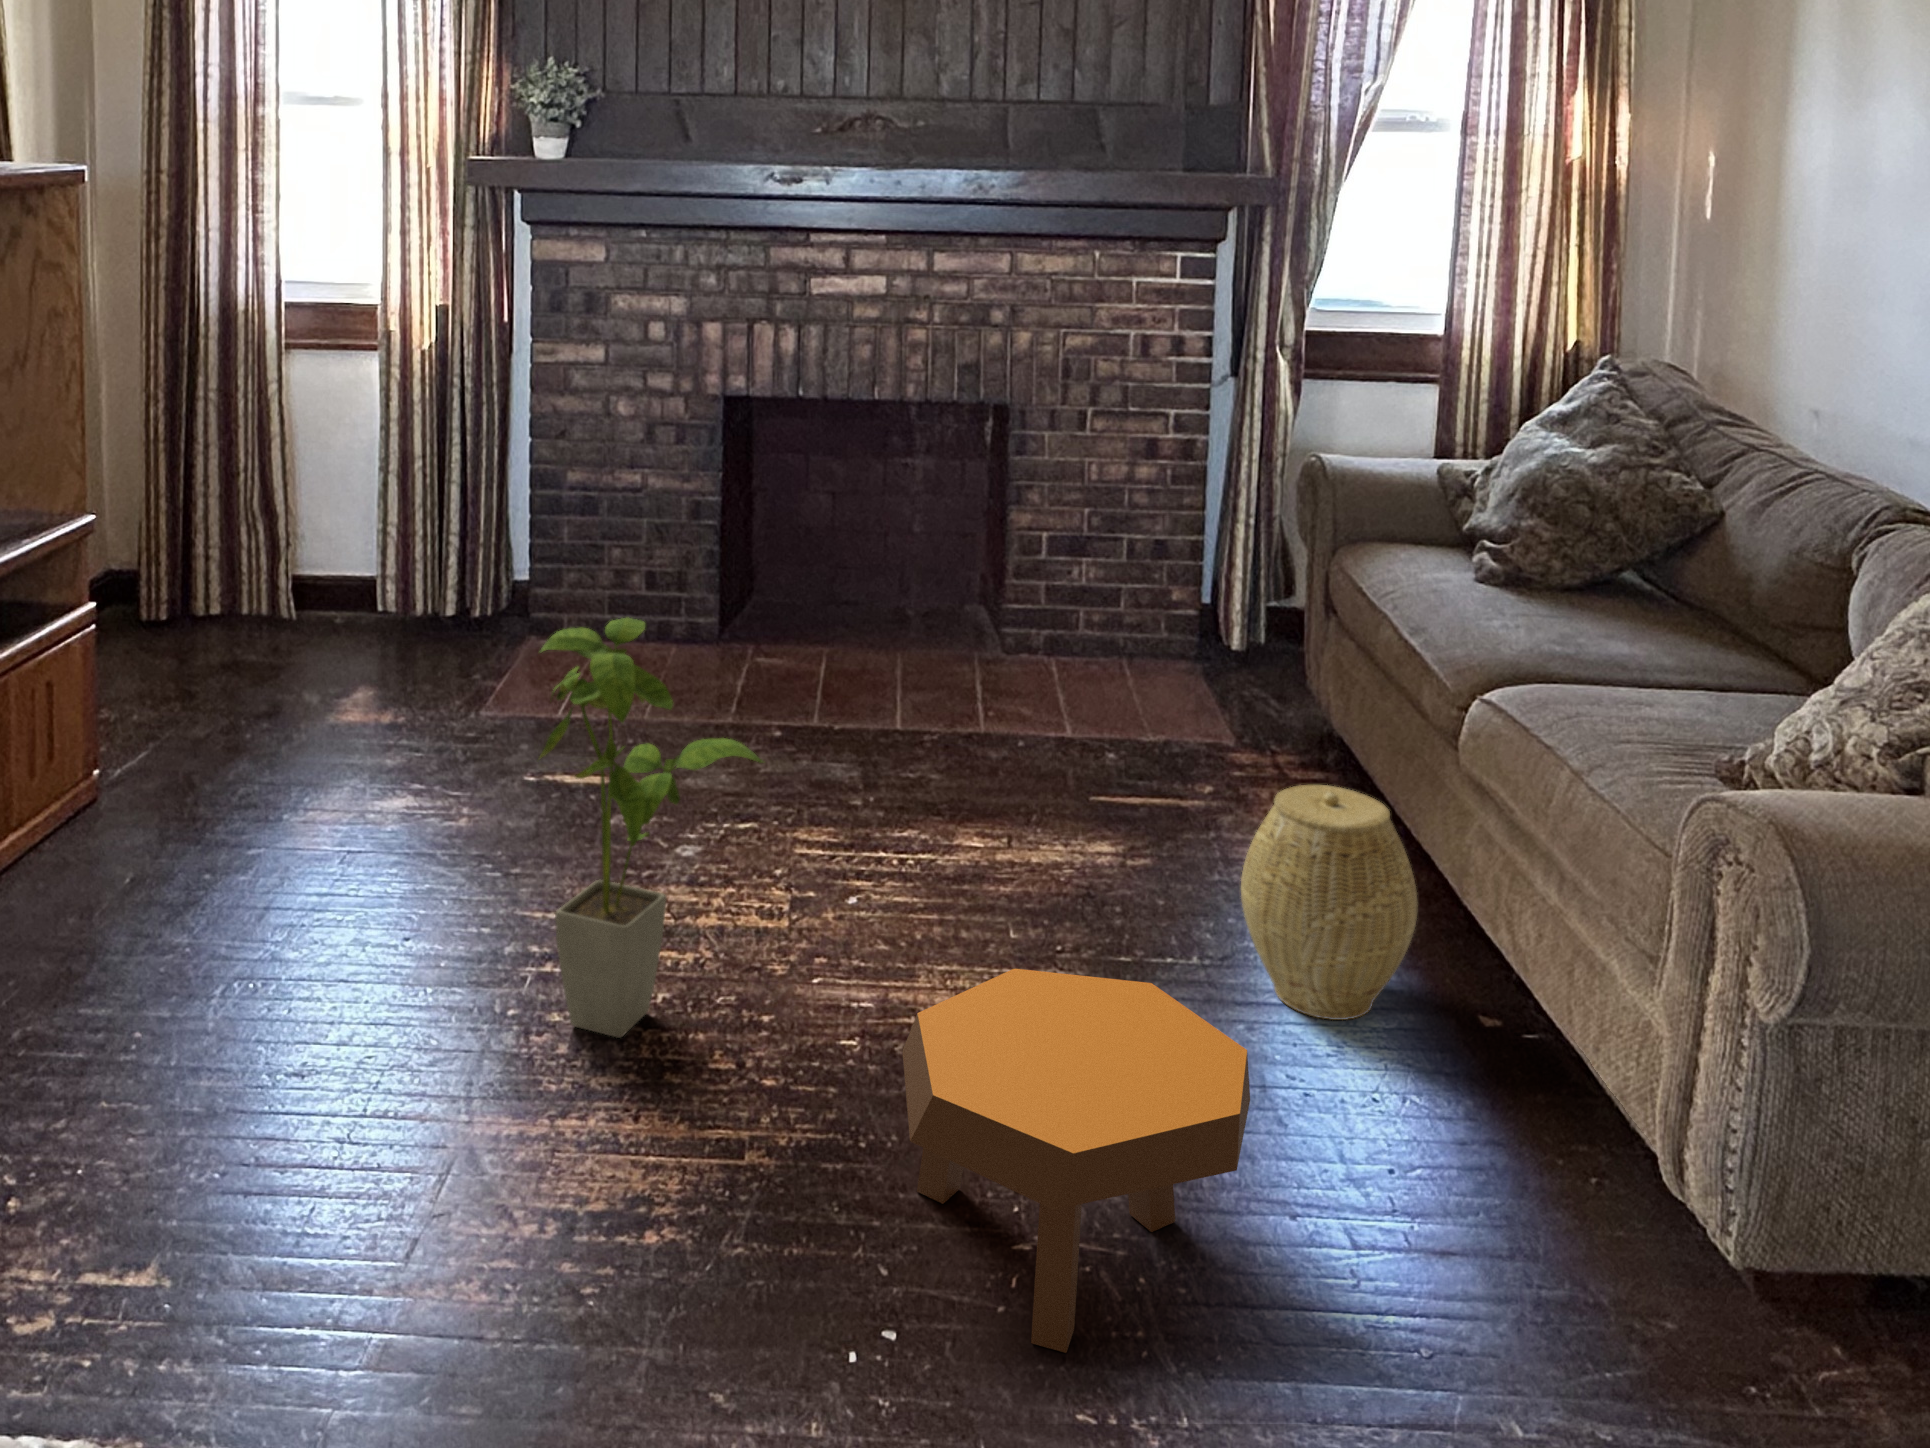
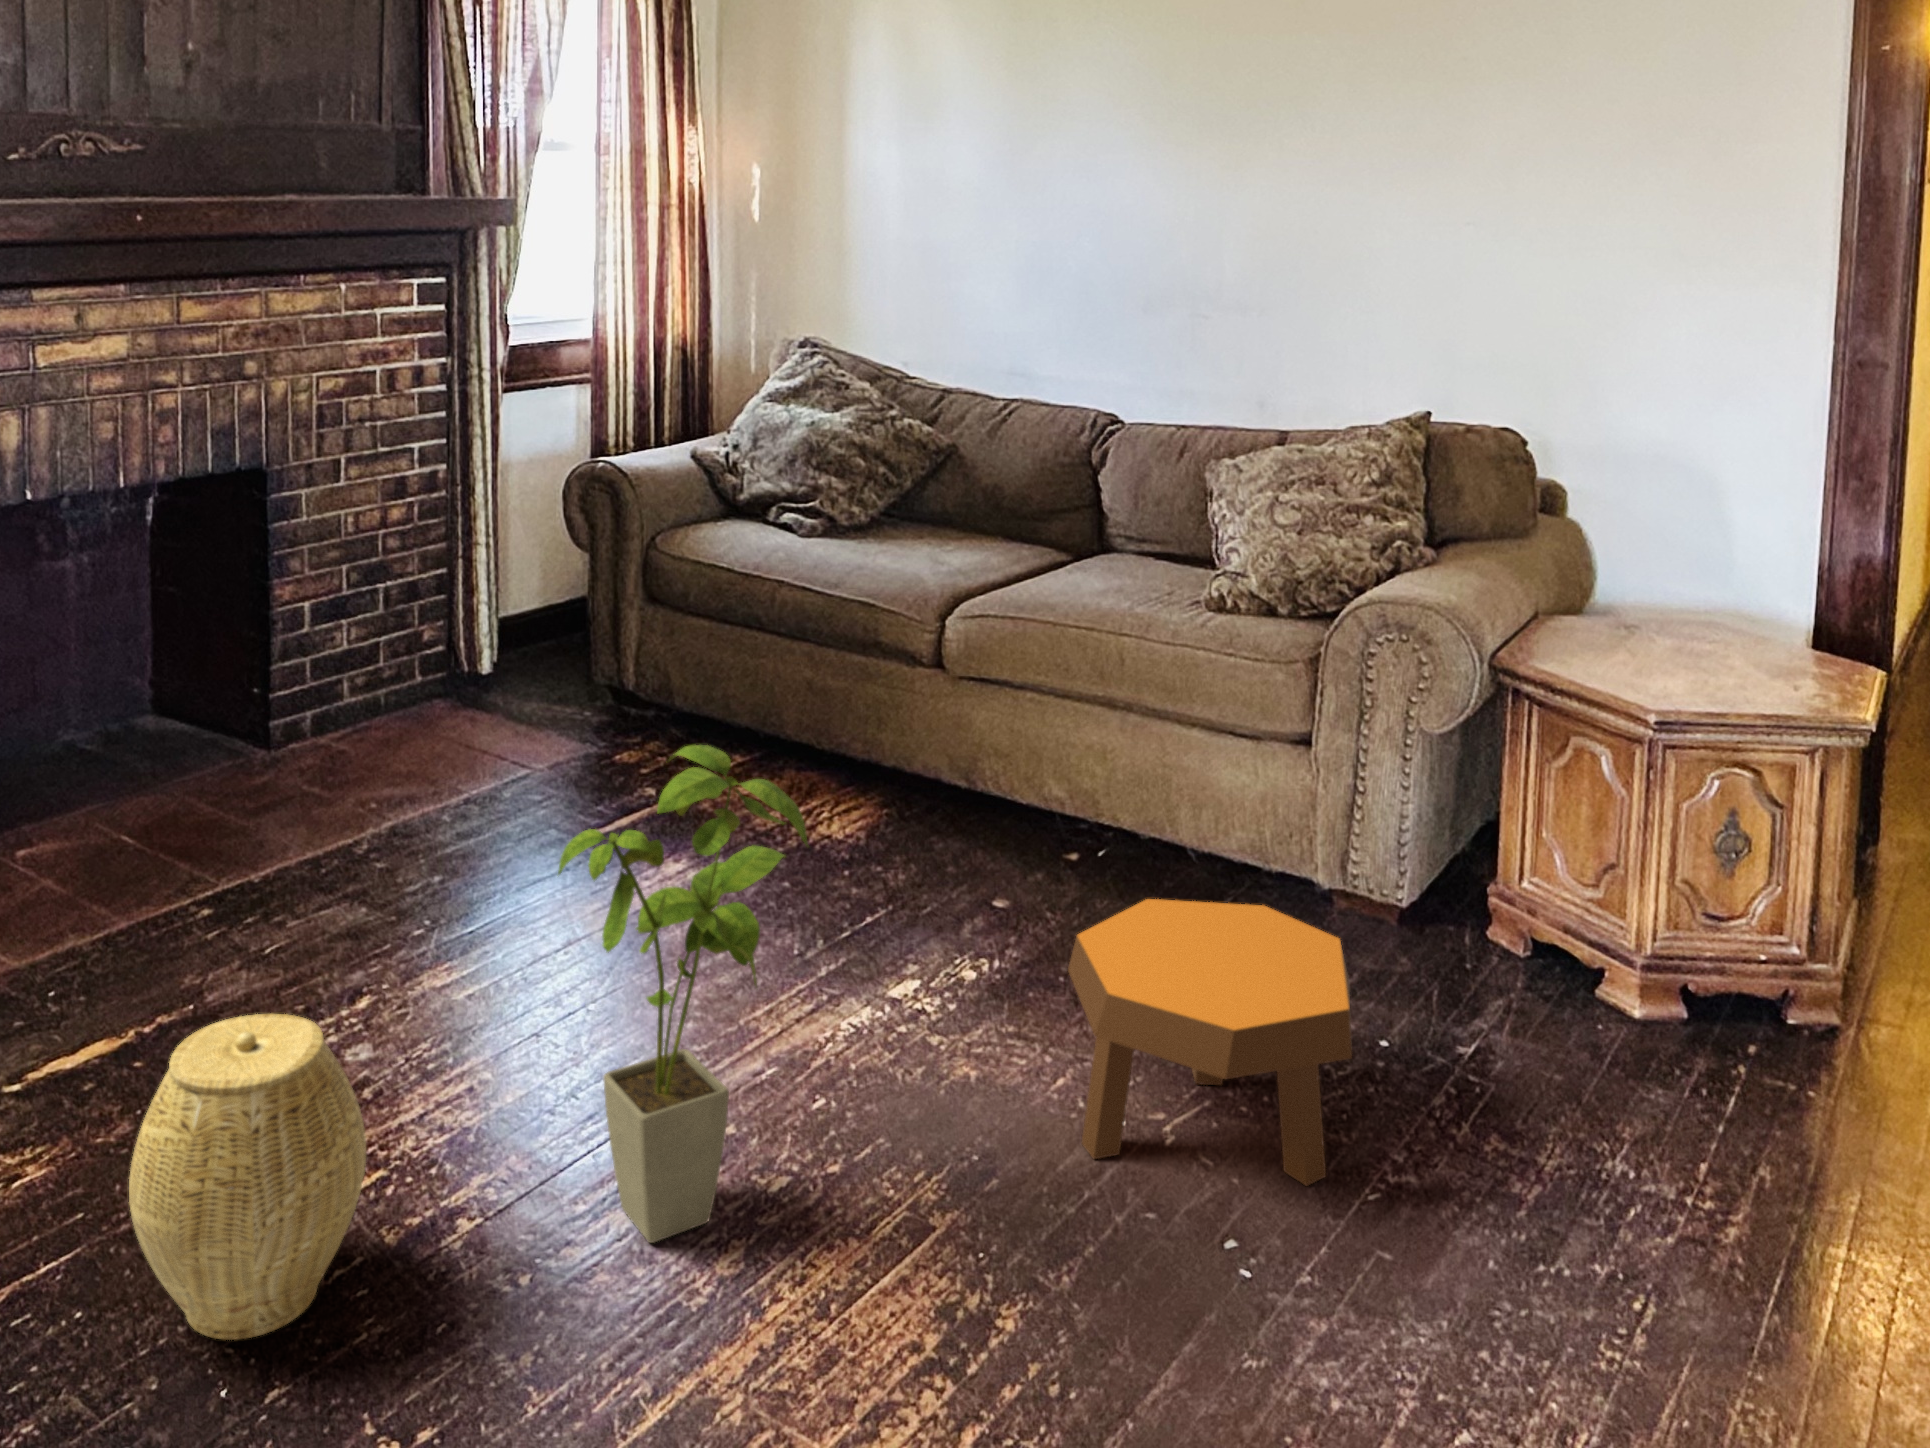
woven basket: present [1241,785,1417,1020] -> present [129,1014,366,1340]

